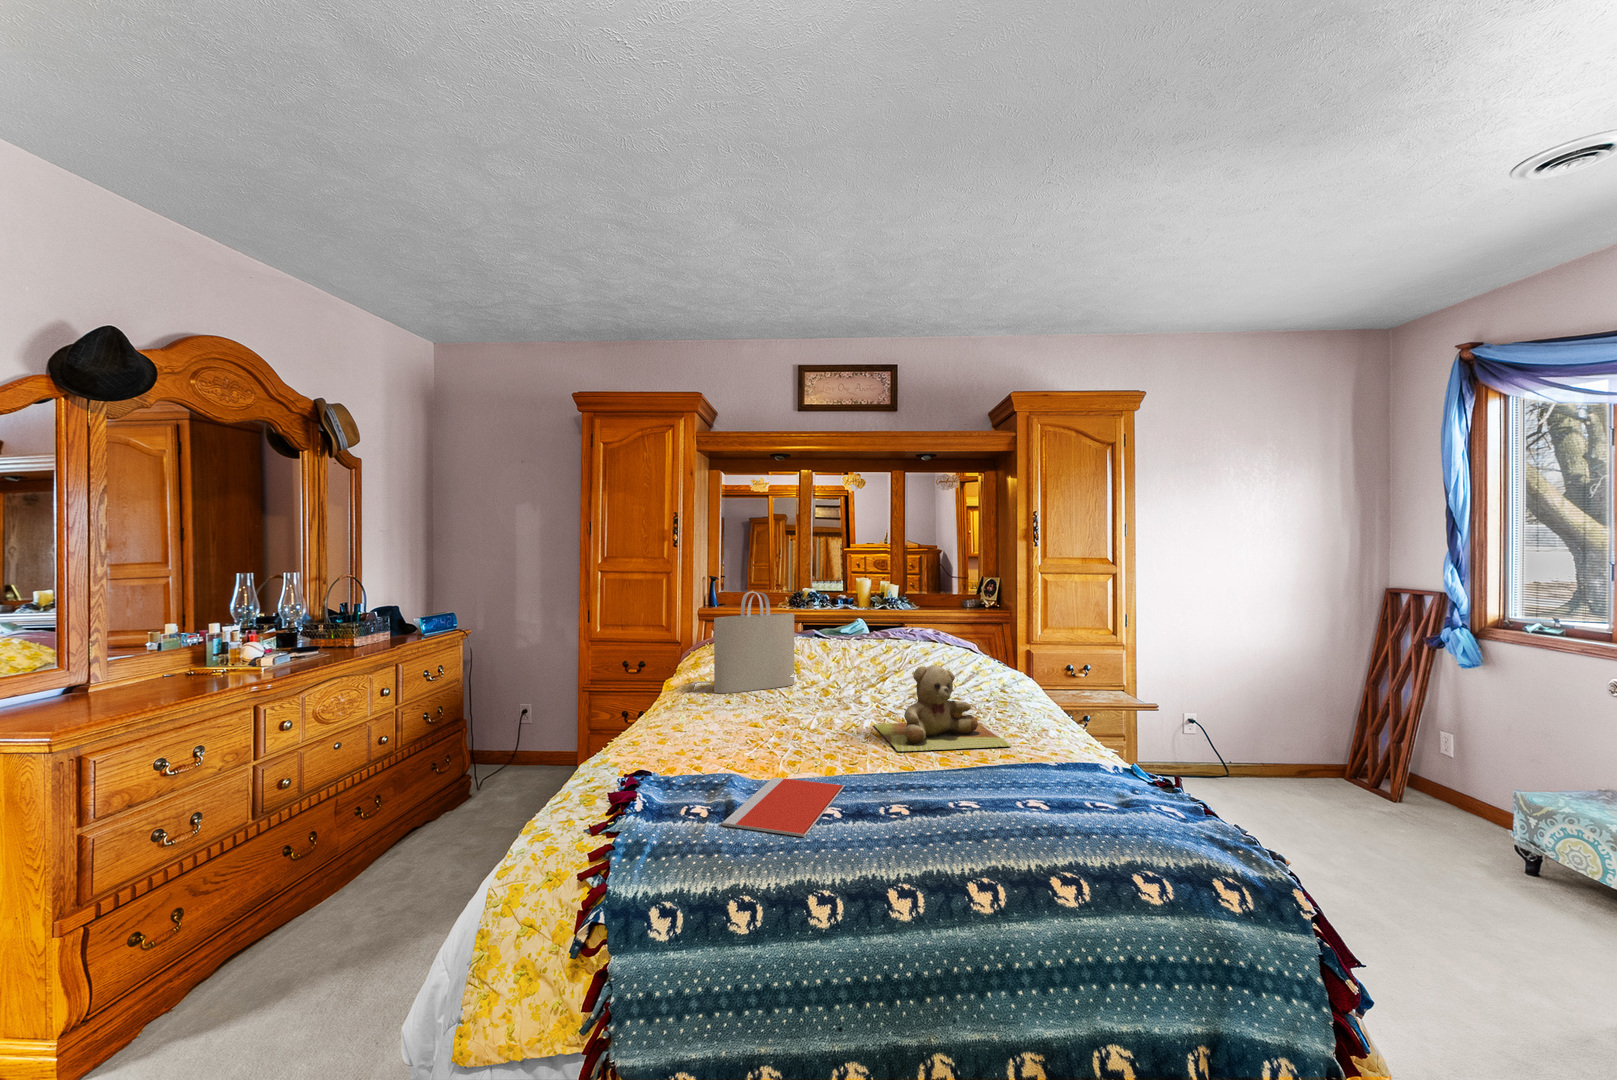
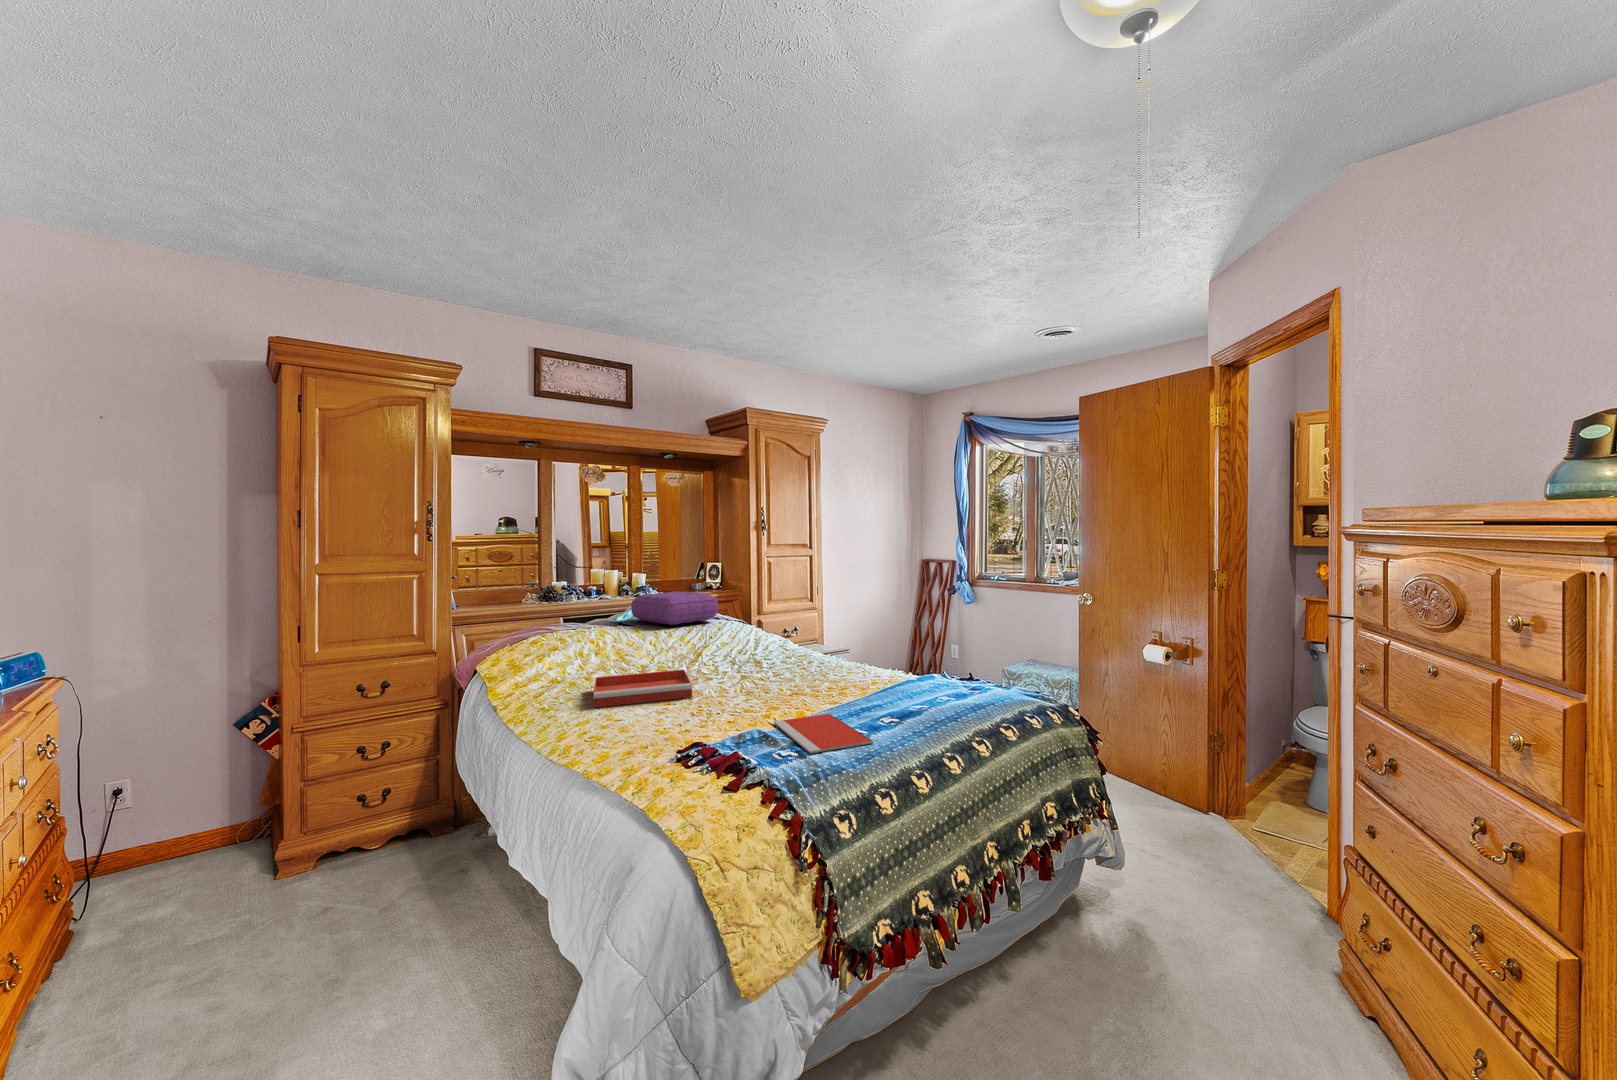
tote bag: present [714,591,794,693] -> none [561,585,621,687]
pillow: none [846,605,927,644] -> present [631,591,718,625]
teddy bear: present [874,665,1011,751] -> none [754,625,866,690]
tray: none [687,689,811,729] -> present [593,670,692,707]

